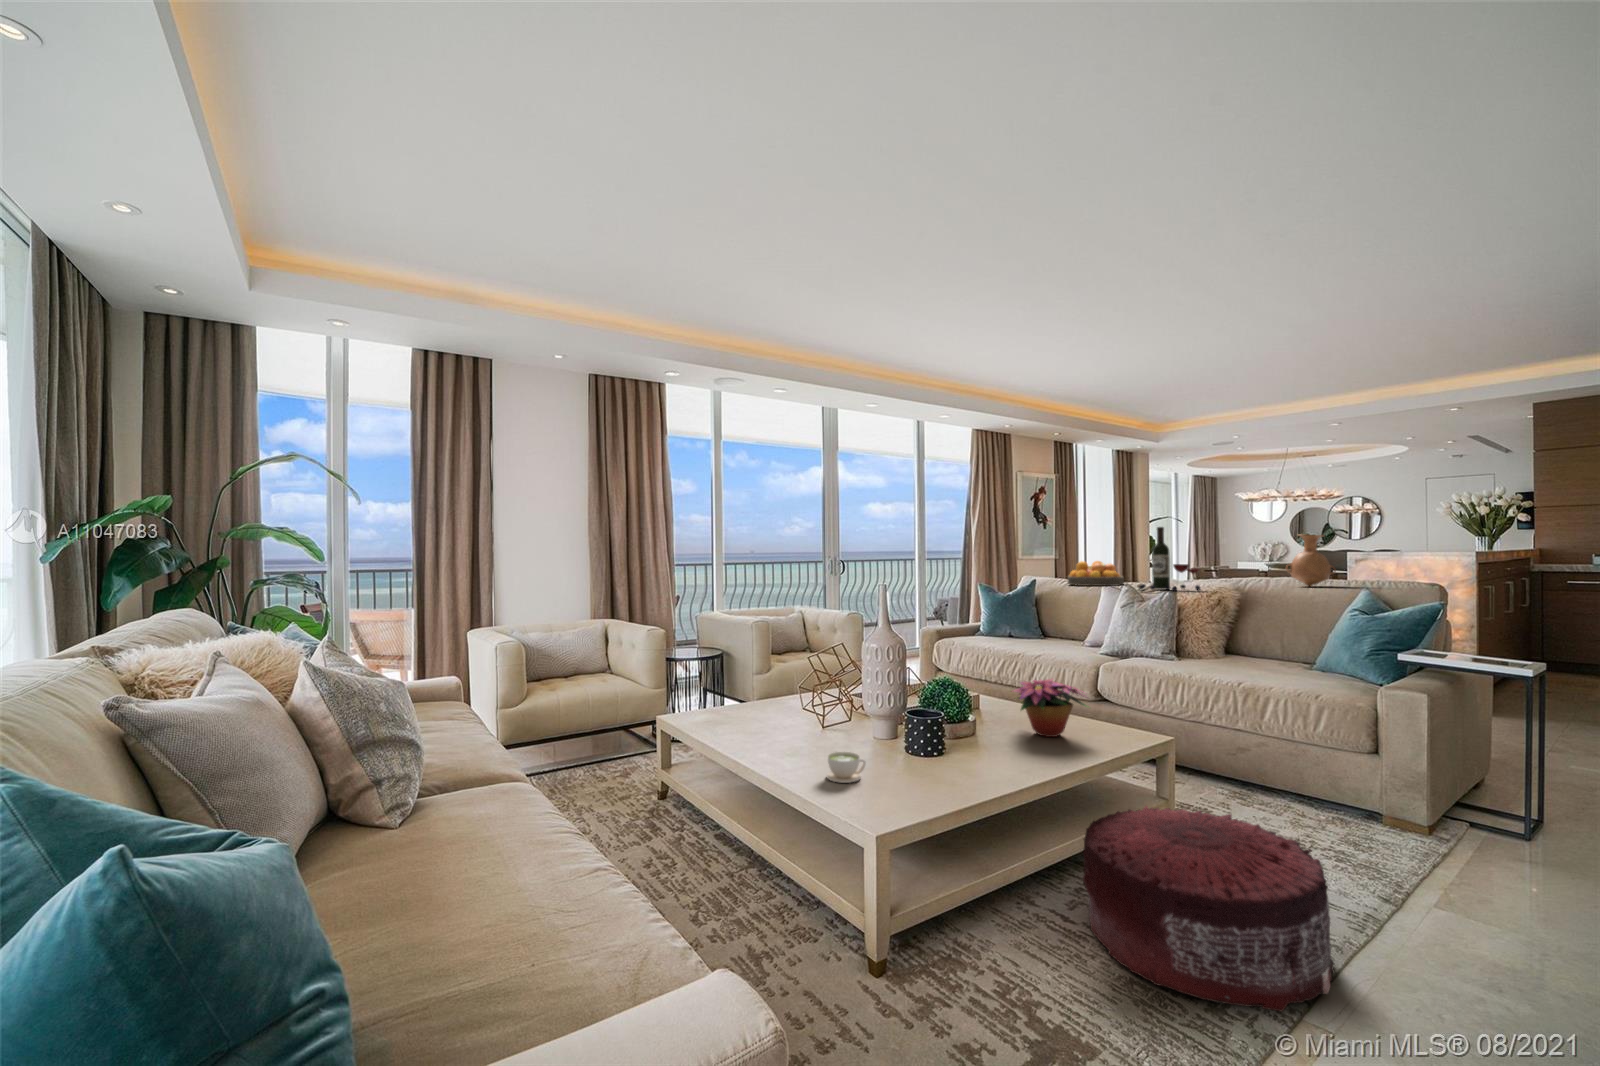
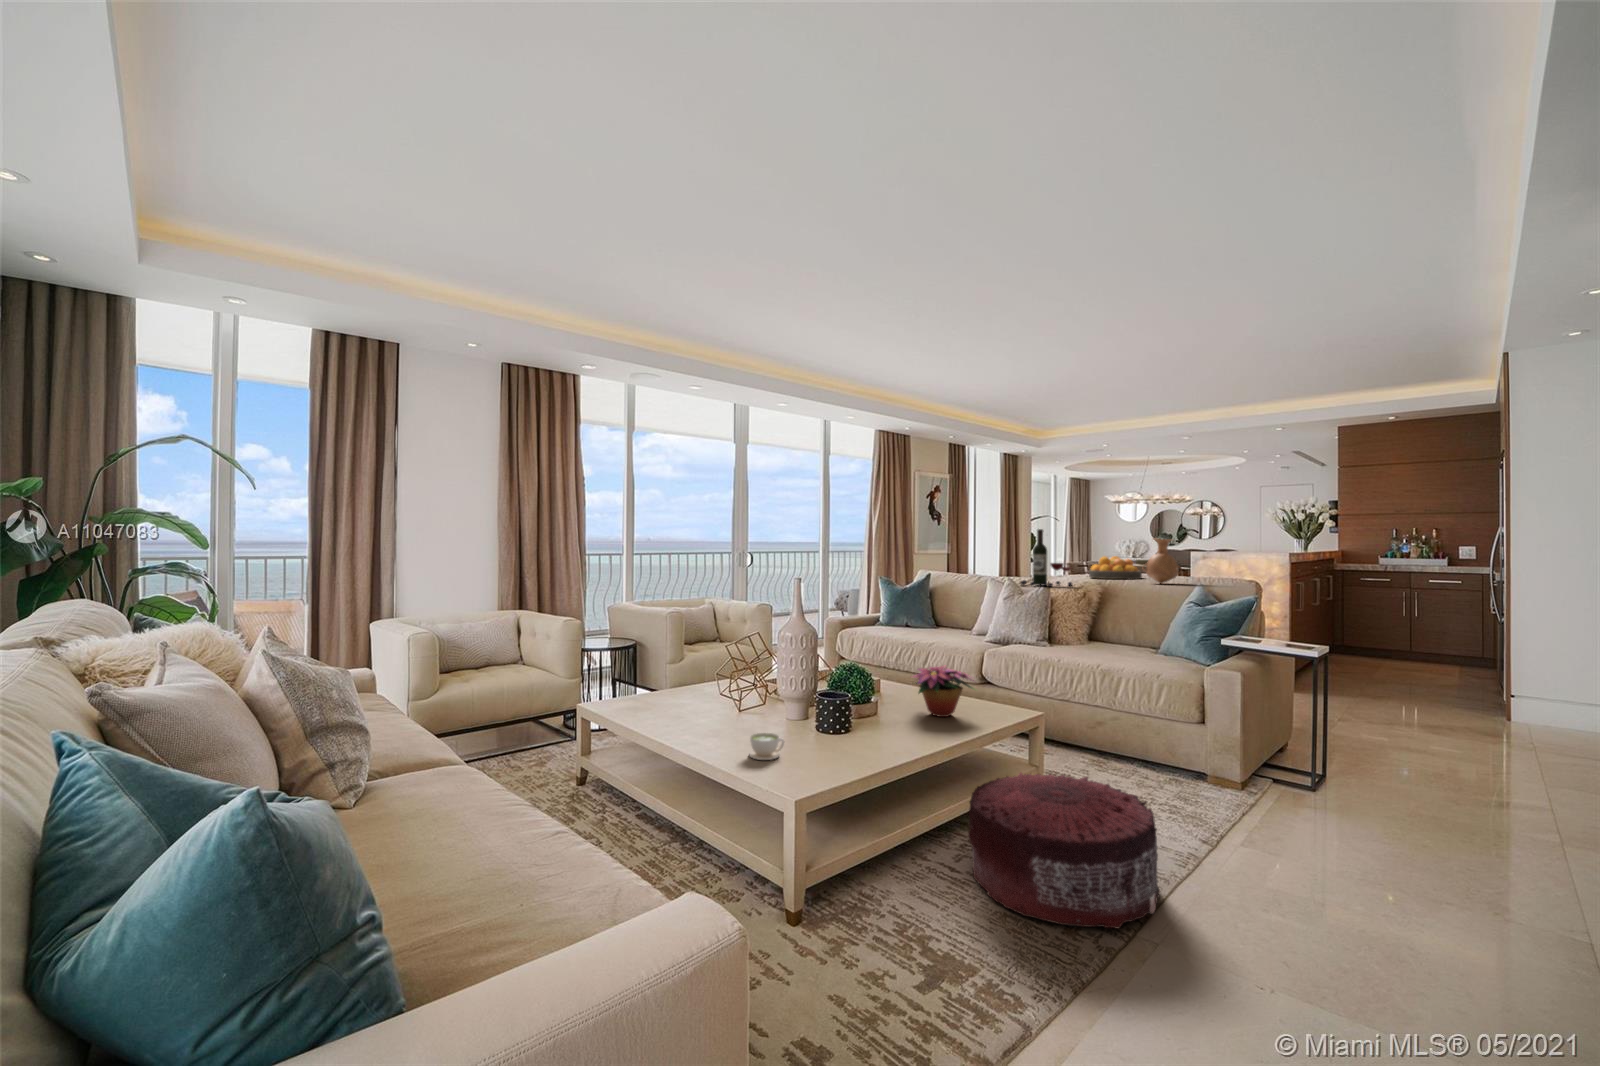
fruit bowl: present [1068,561,1124,586] -> present [1089,556,1142,579]

